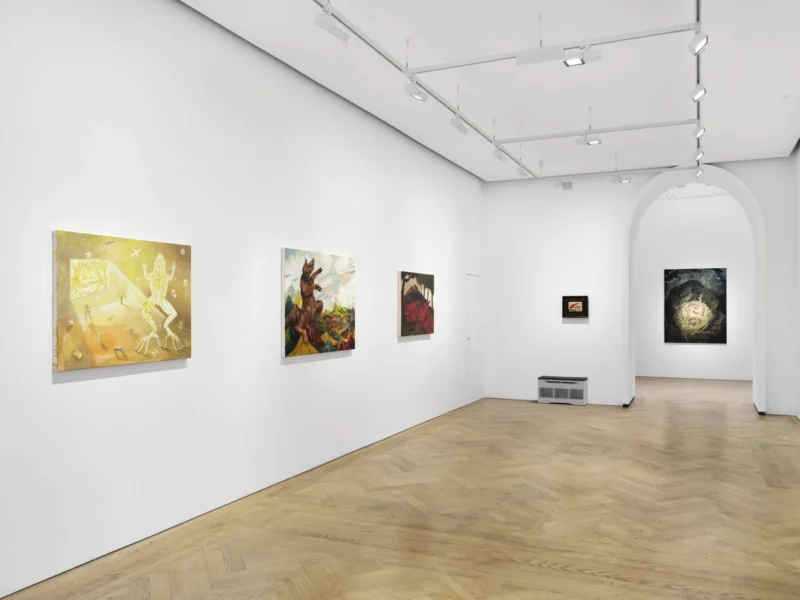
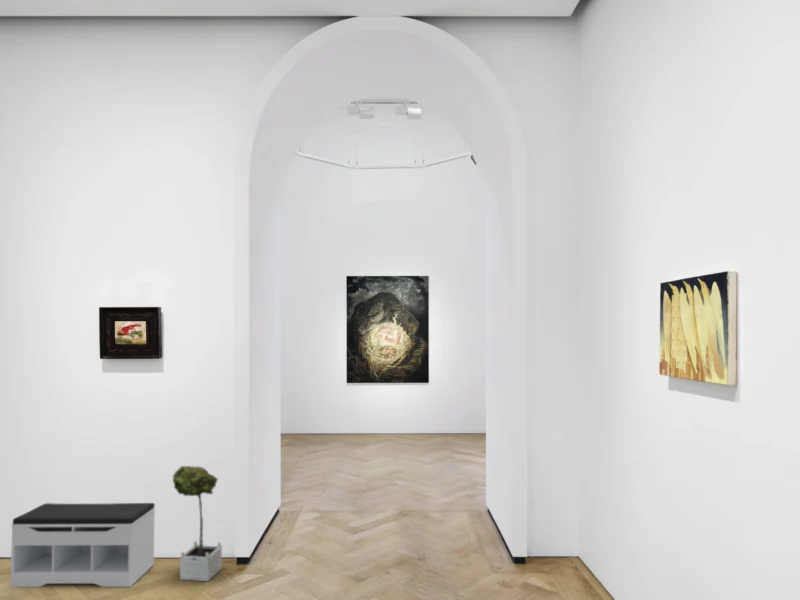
potted tree: none [598,361,618,407] -> present [173,466,222,581]

